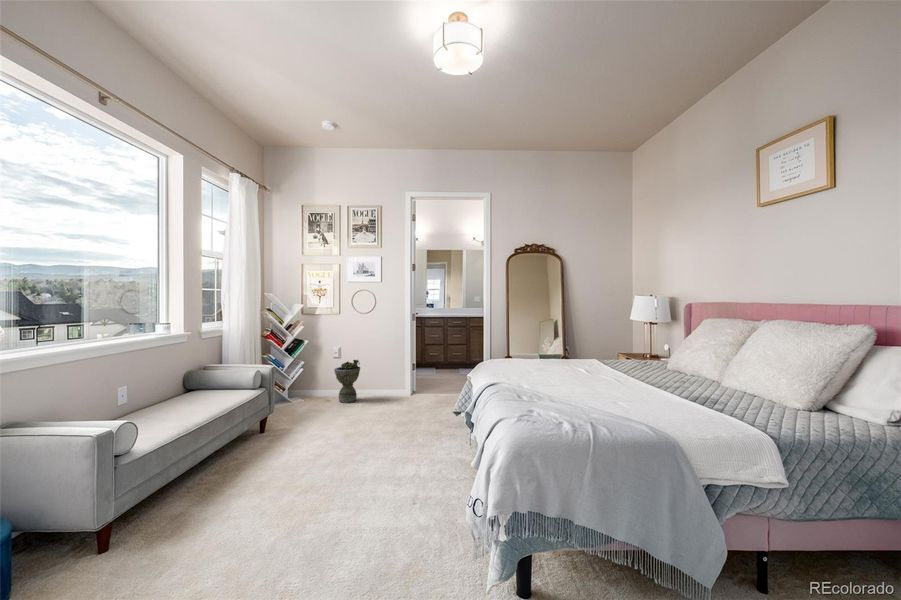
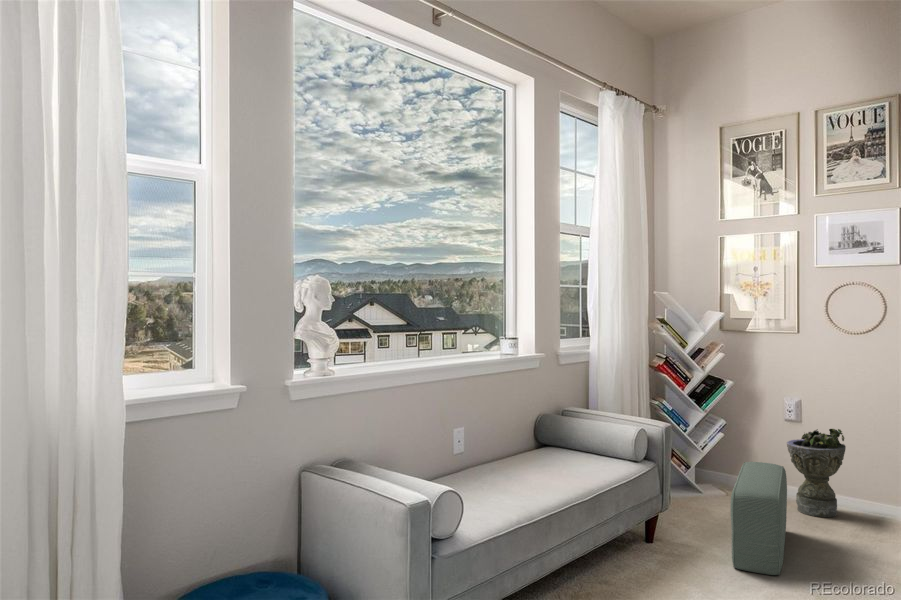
pouf: none [307,380,334,435] -> present [730,462,787,575]

